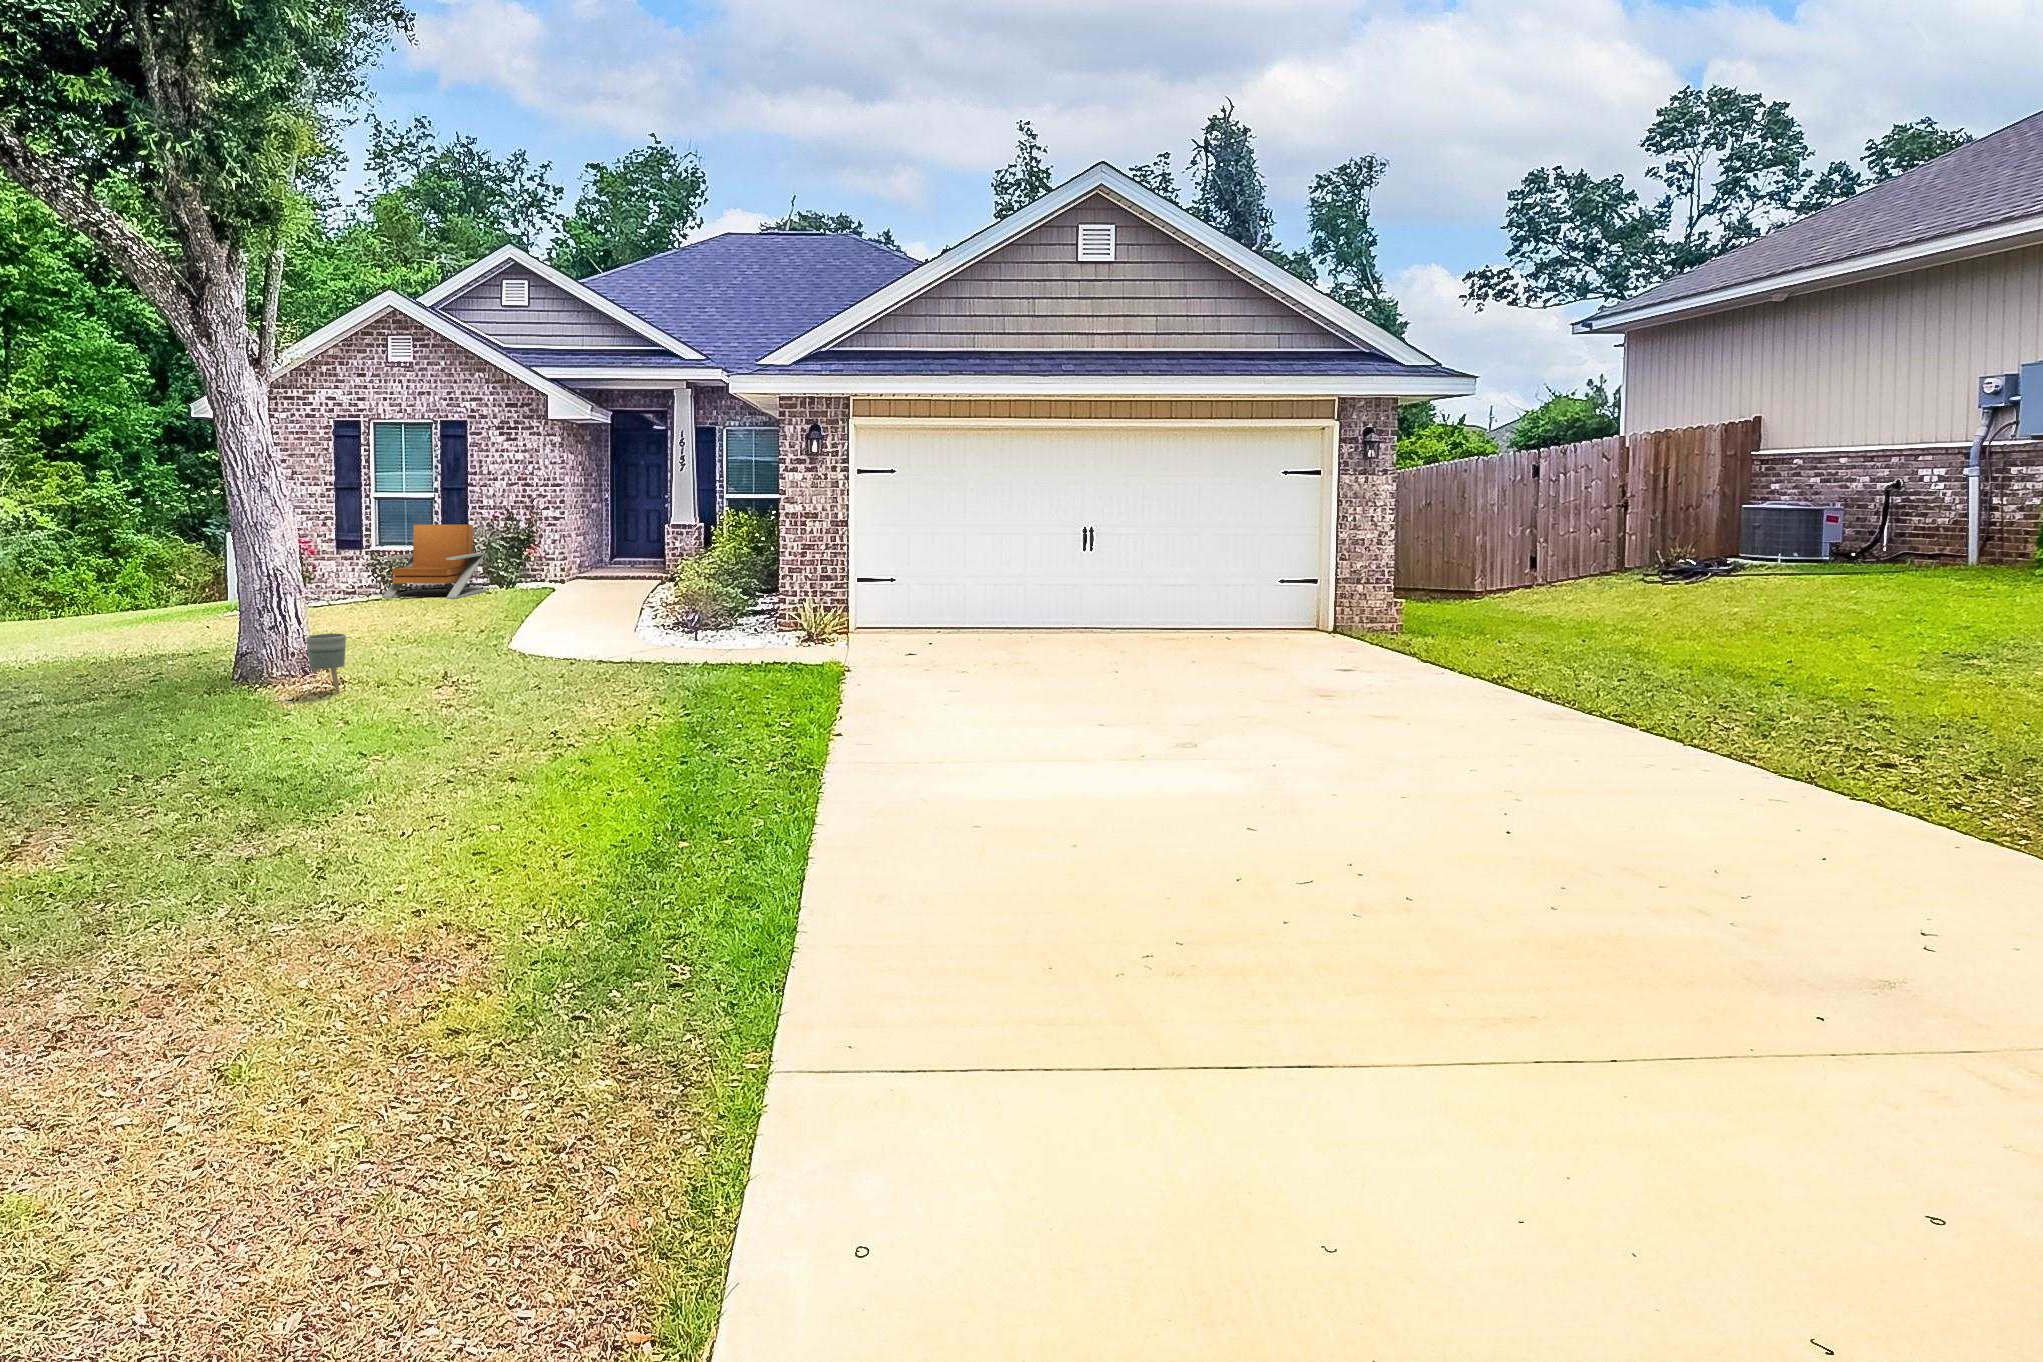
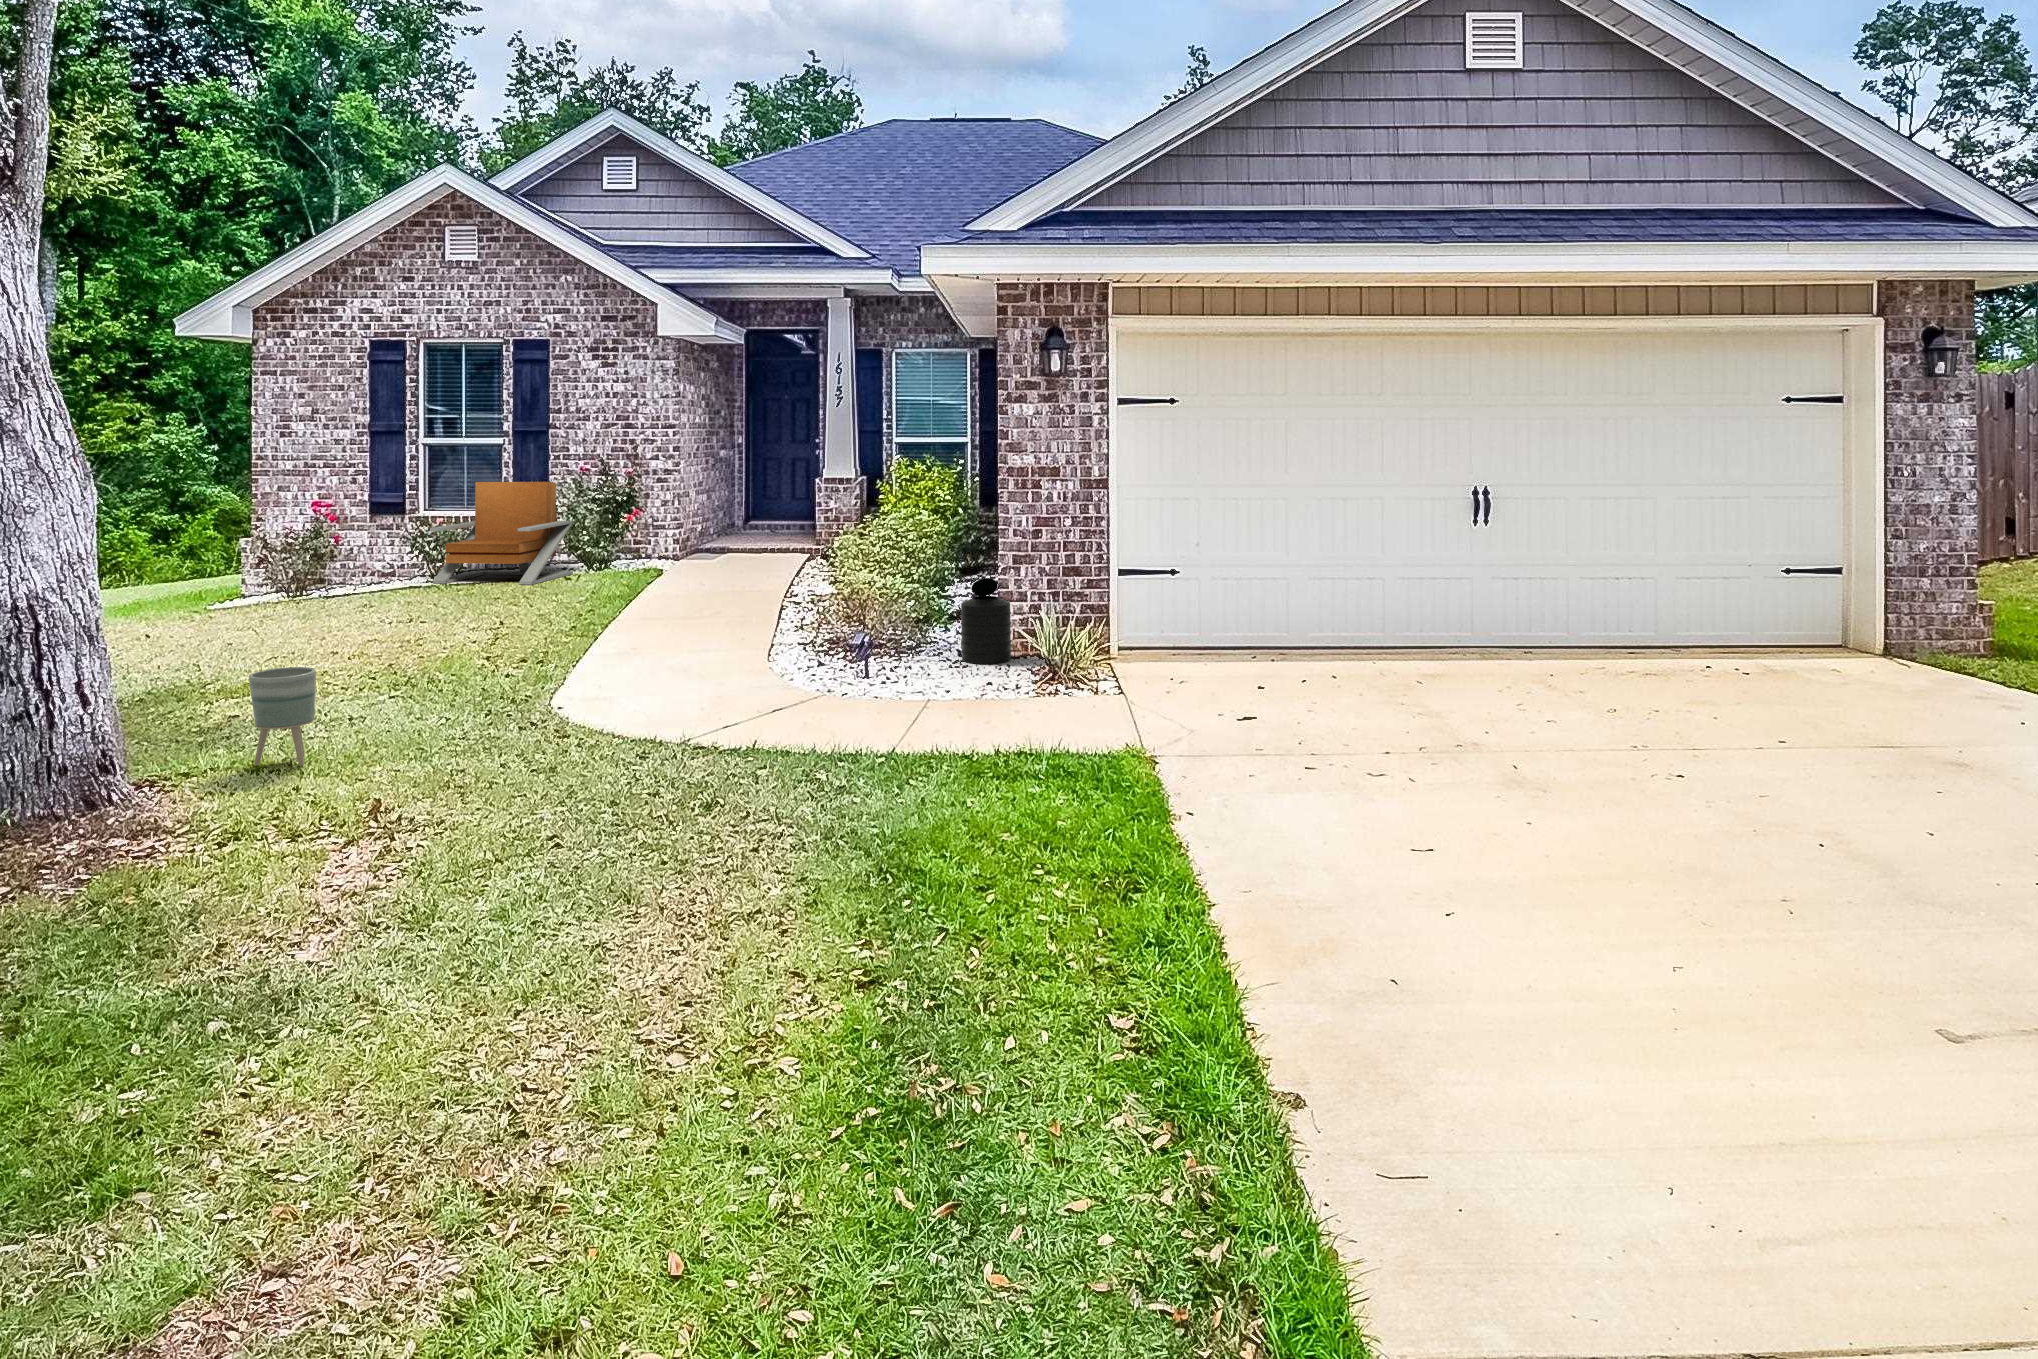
trash can: none [752,585,785,641] -> present [960,578,1012,664]

